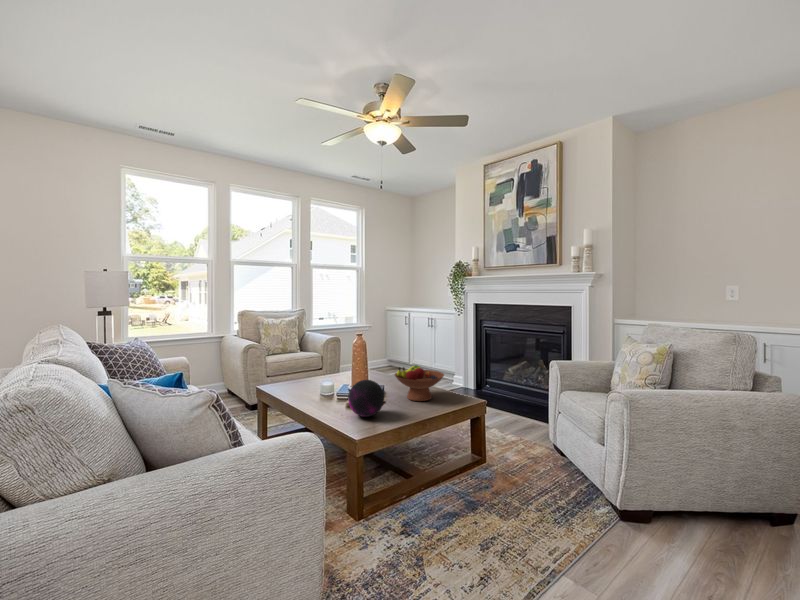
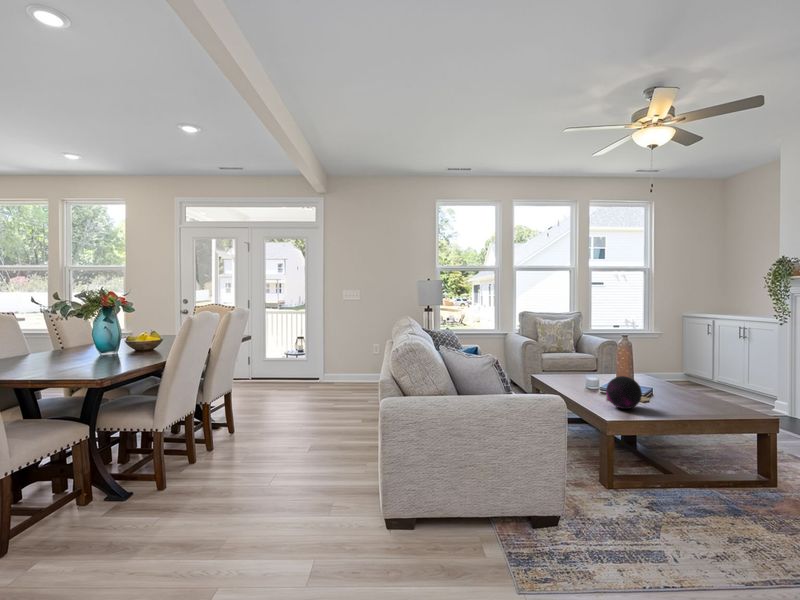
fruit bowl: present [395,365,444,401] -> none [659,371,718,407]

